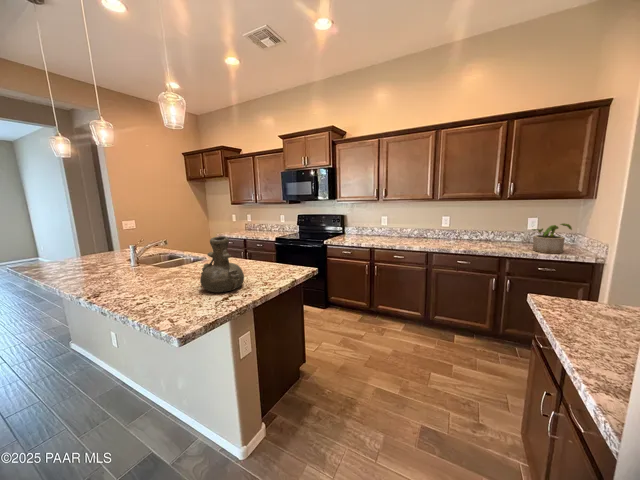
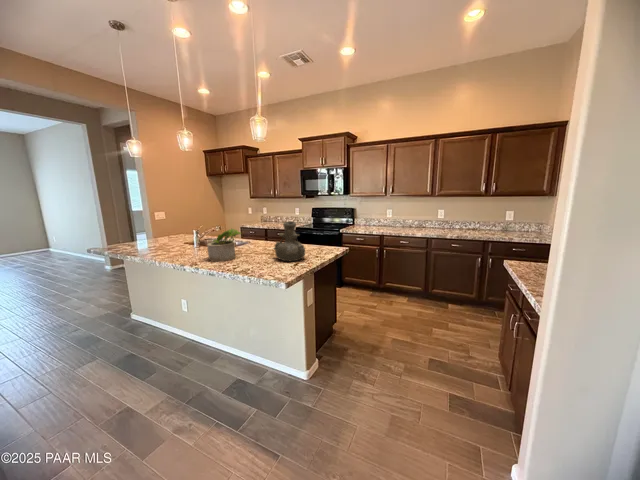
potted plant: present [532,223,572,254] -> present [207,229,241,262]

